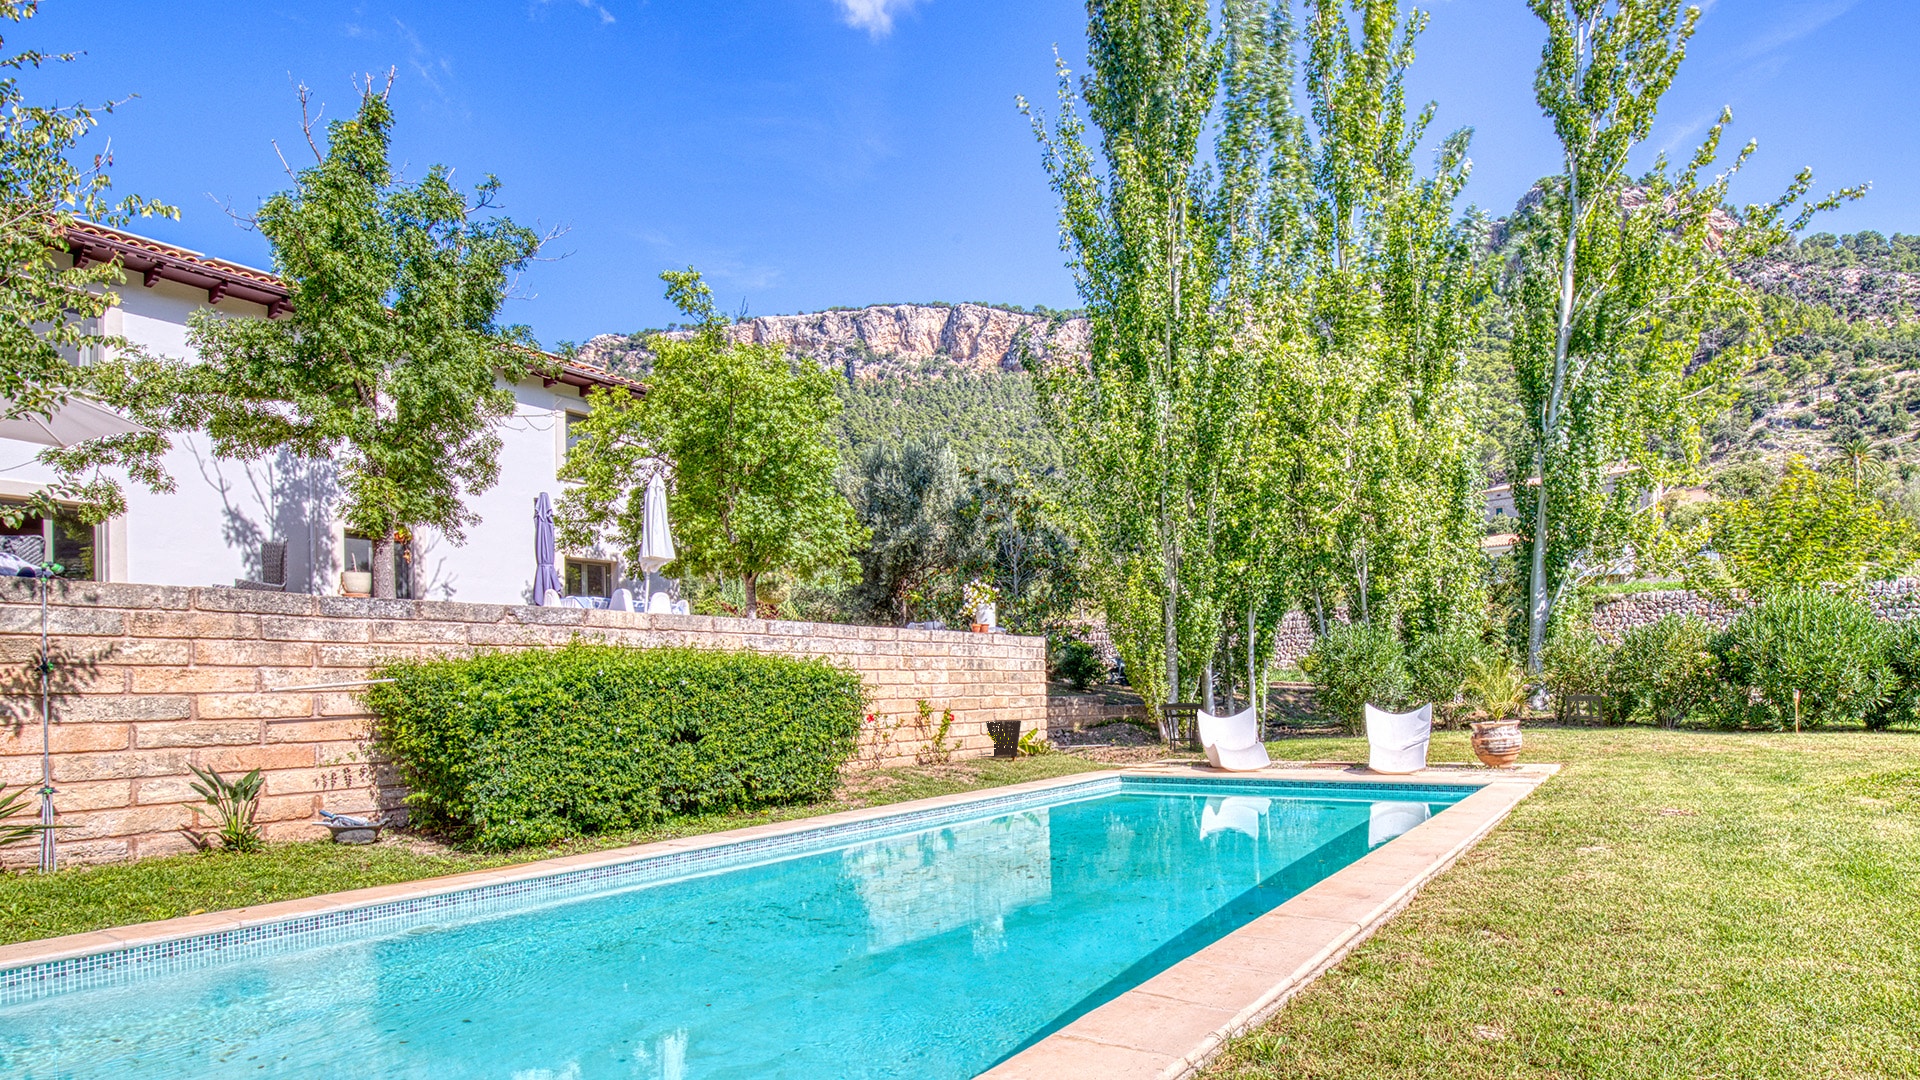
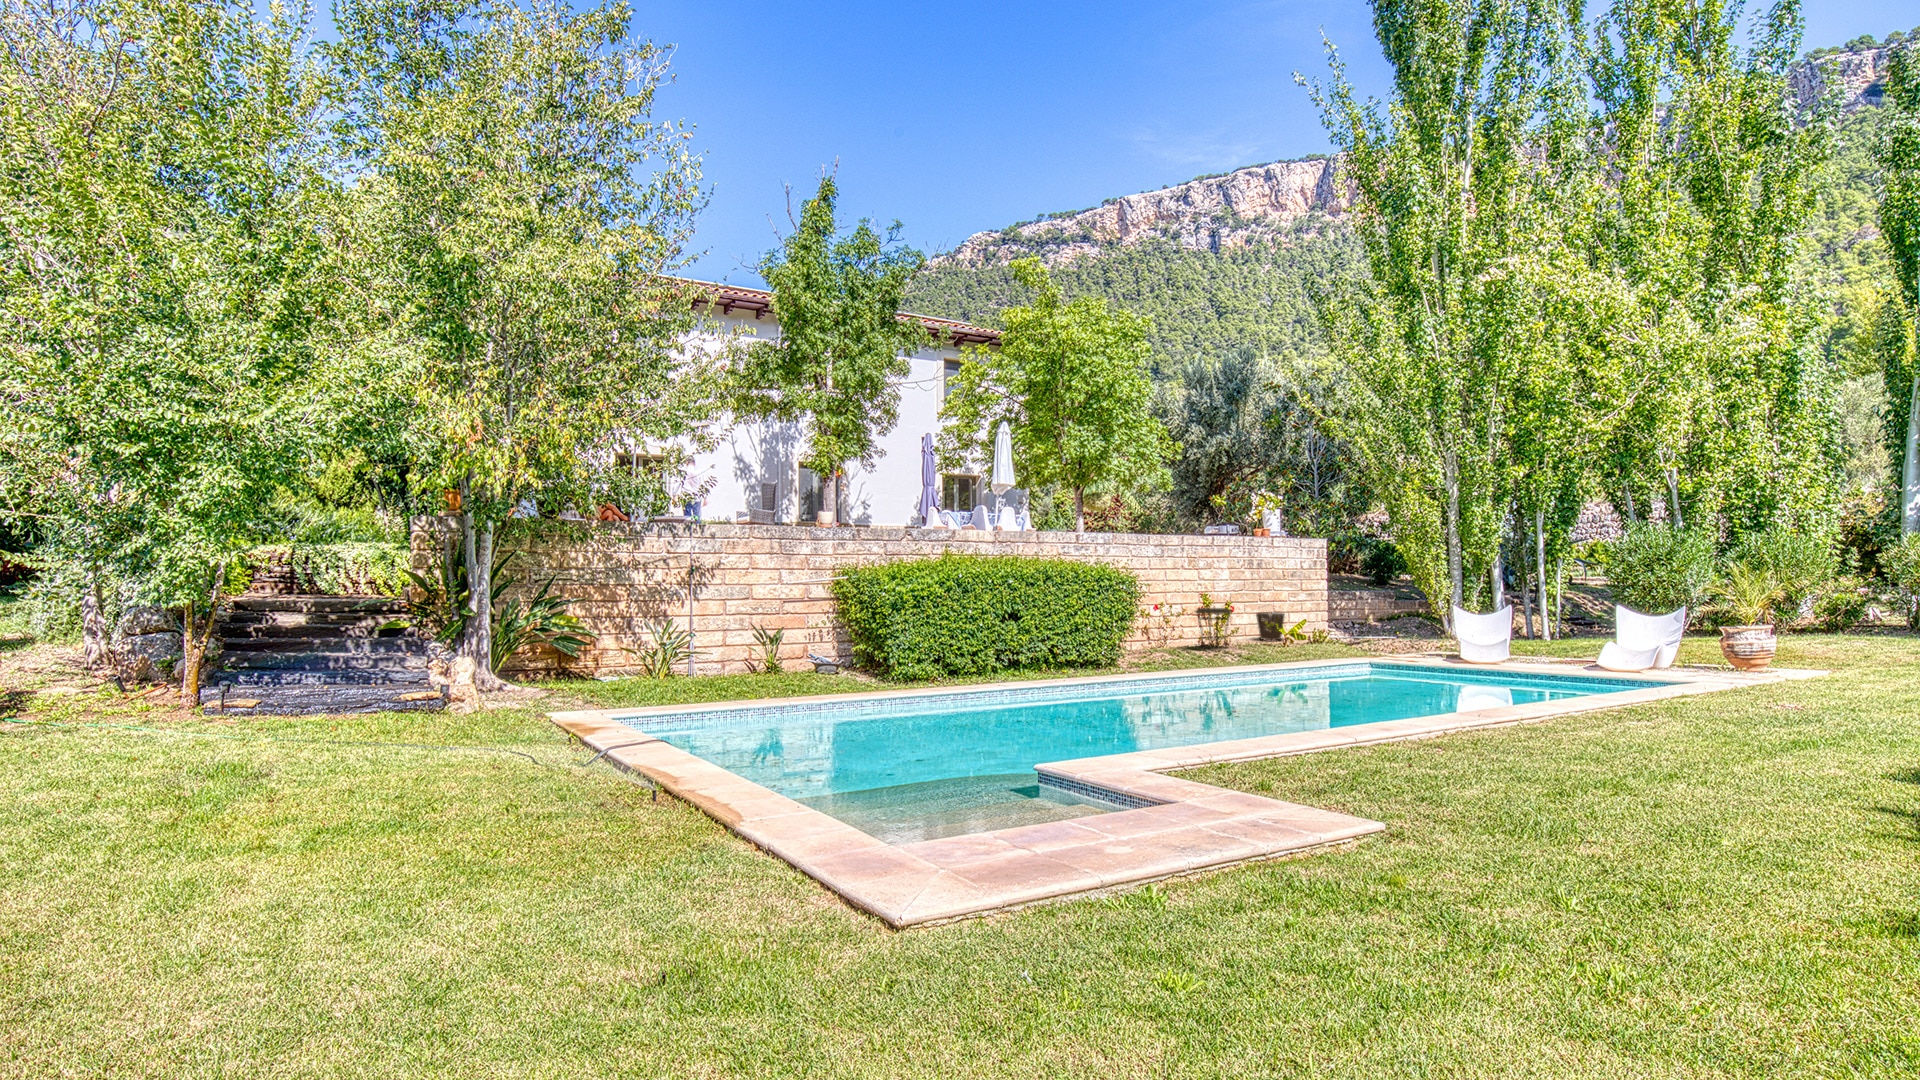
stool: present [1566,695,1603,726] -> none [1846,608,1881,637]
side table: present [1158,703,1204,752] -> present [1195,608,1232,647]

